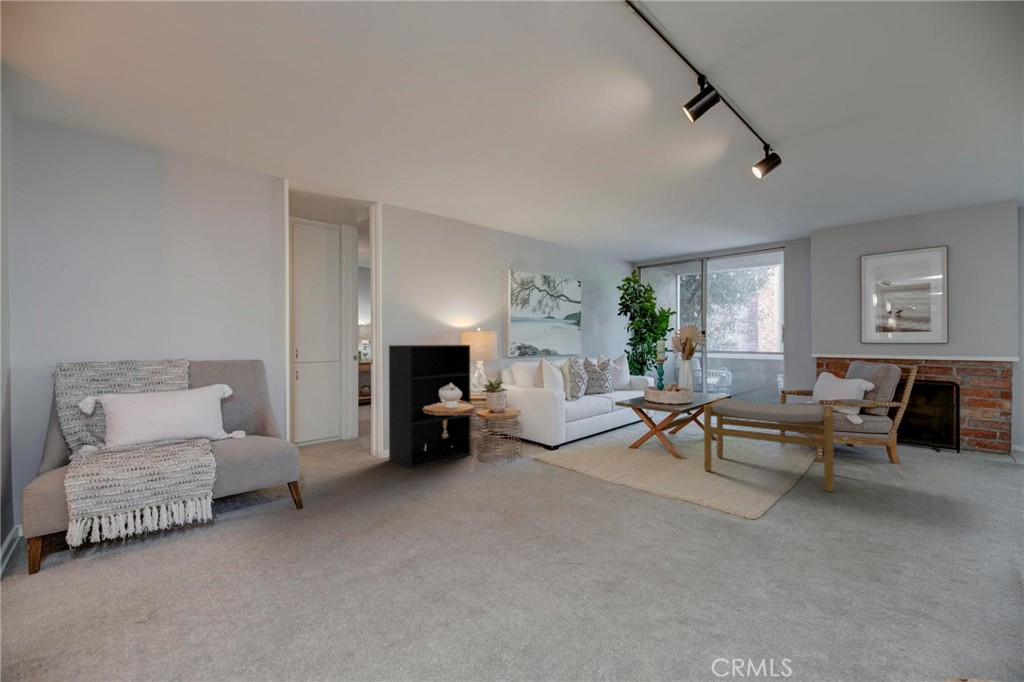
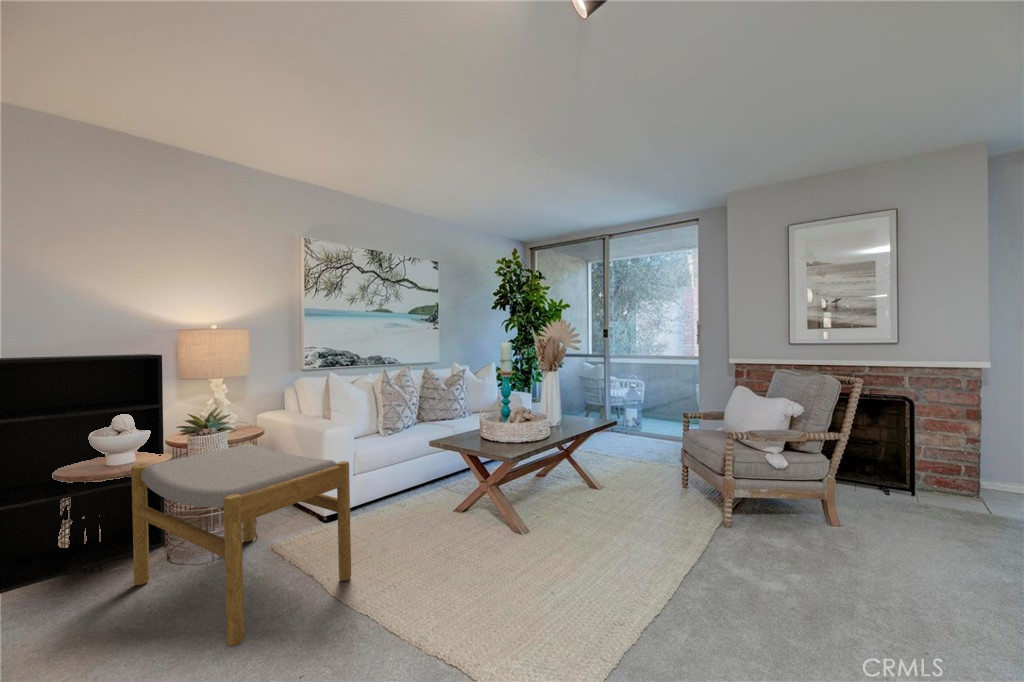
footstool: present [704,398,834,492] -> present [131,442,351,646]

